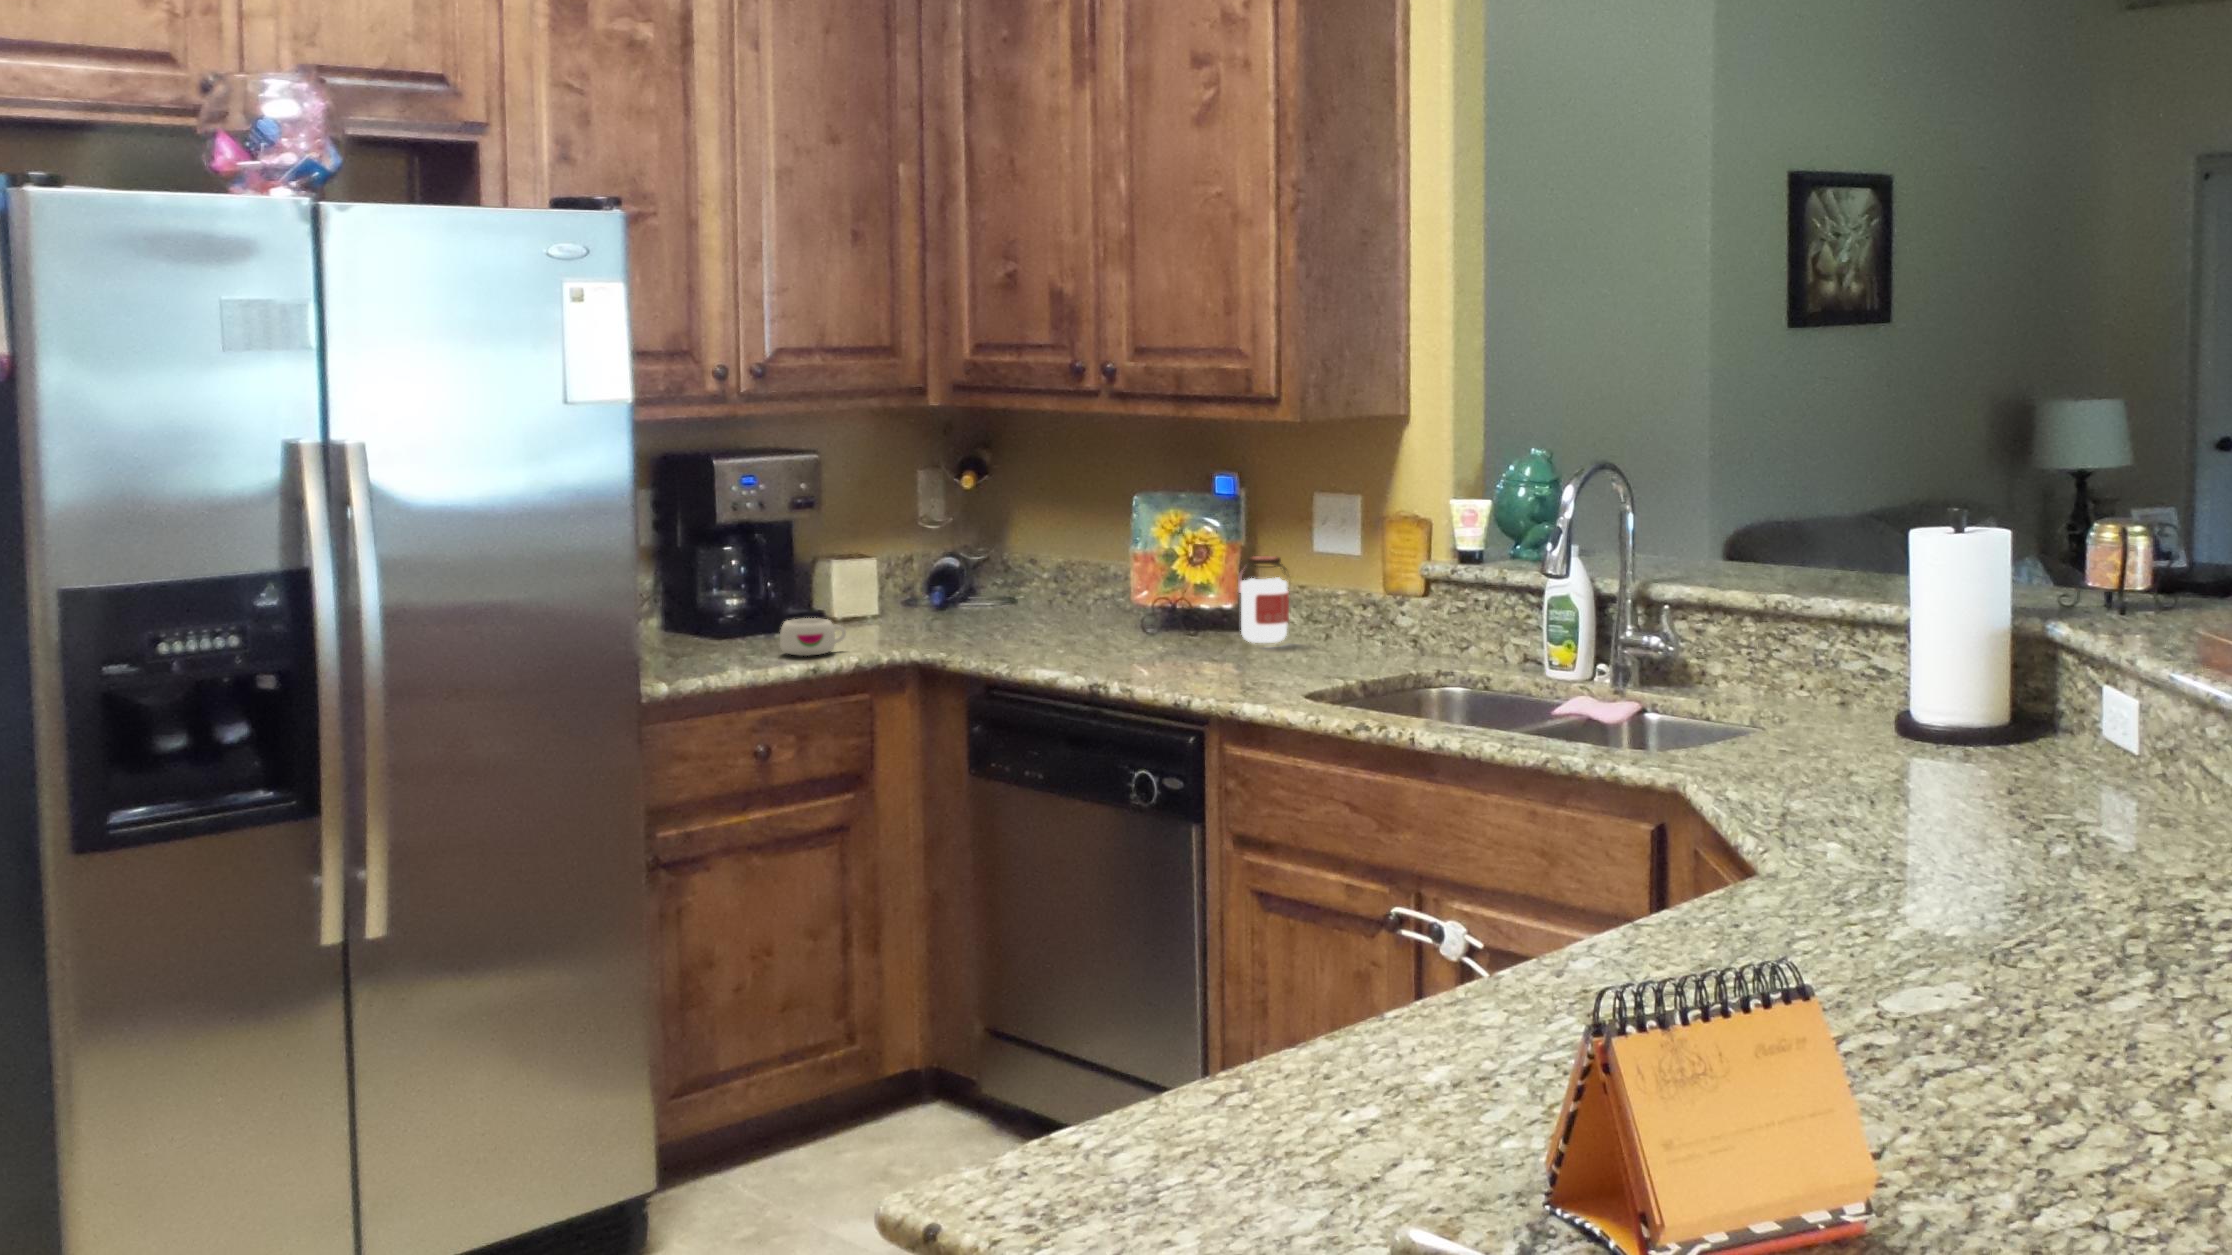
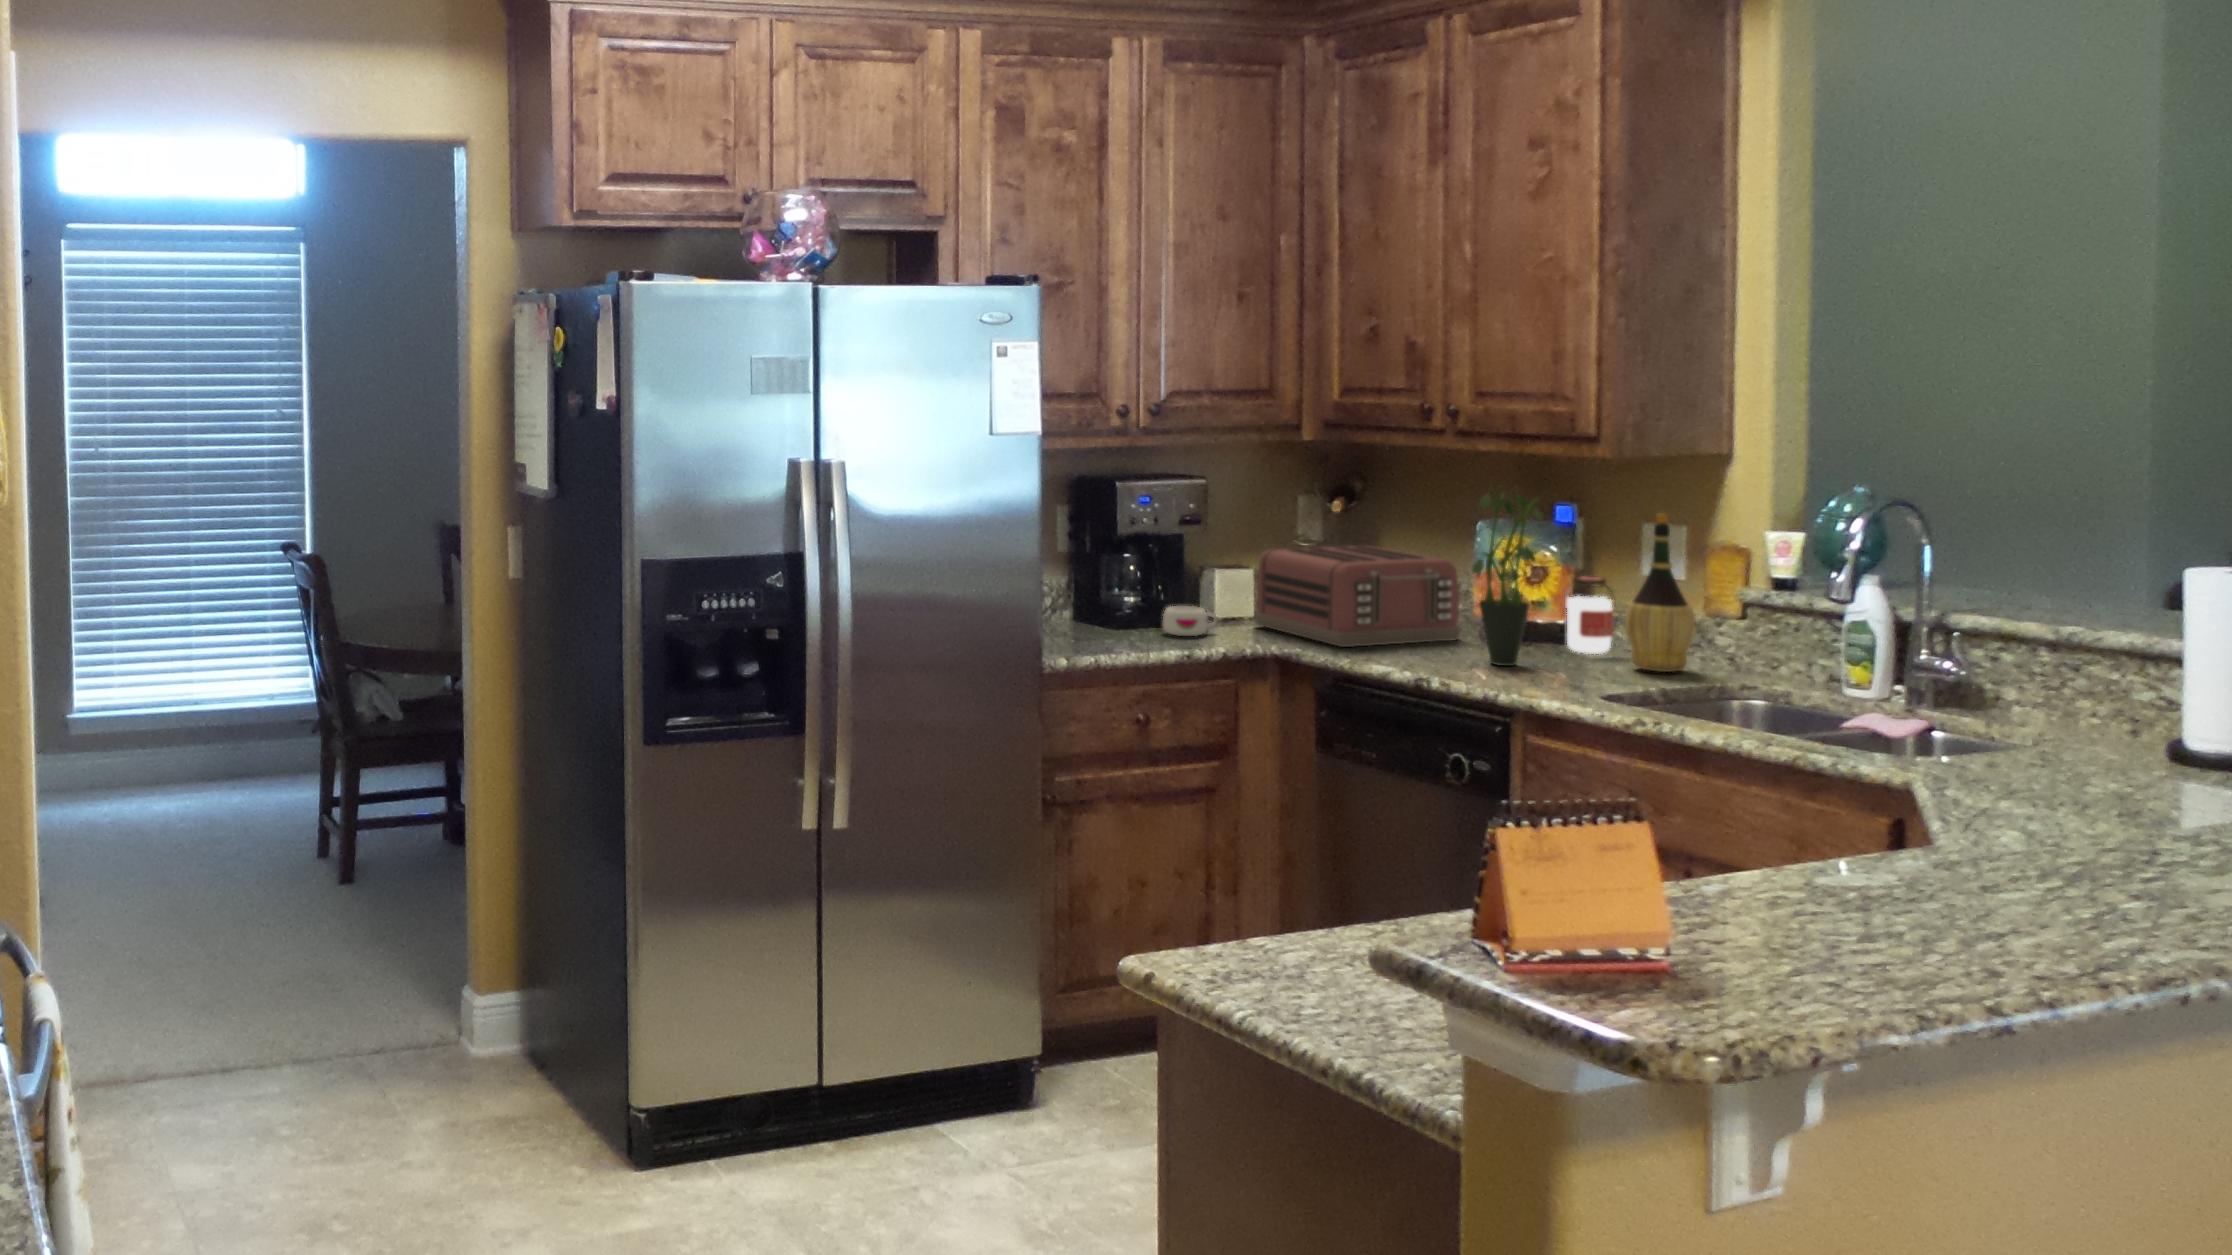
potted plant: none [1145,453,1229,663] -> present [1471,485,1543,666]
wine bottle: none [1306,479,1377,657] -> present [1625,513,1695,672]
toaster: none [887,533,1125,655] -> present [1254,545,1461,647]

